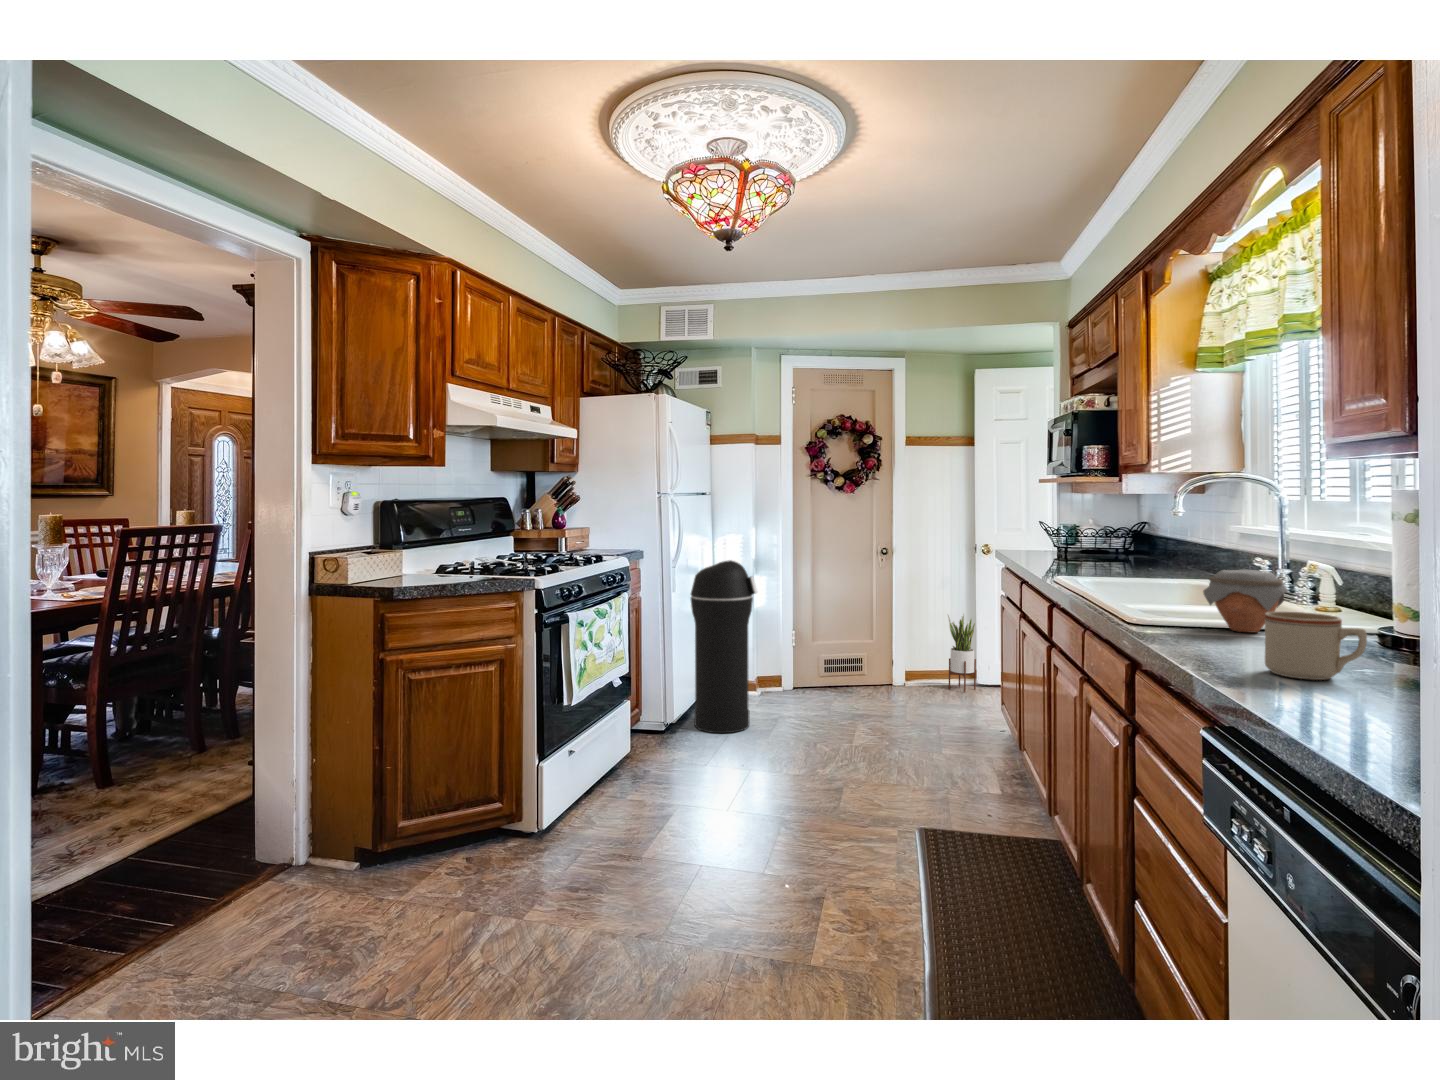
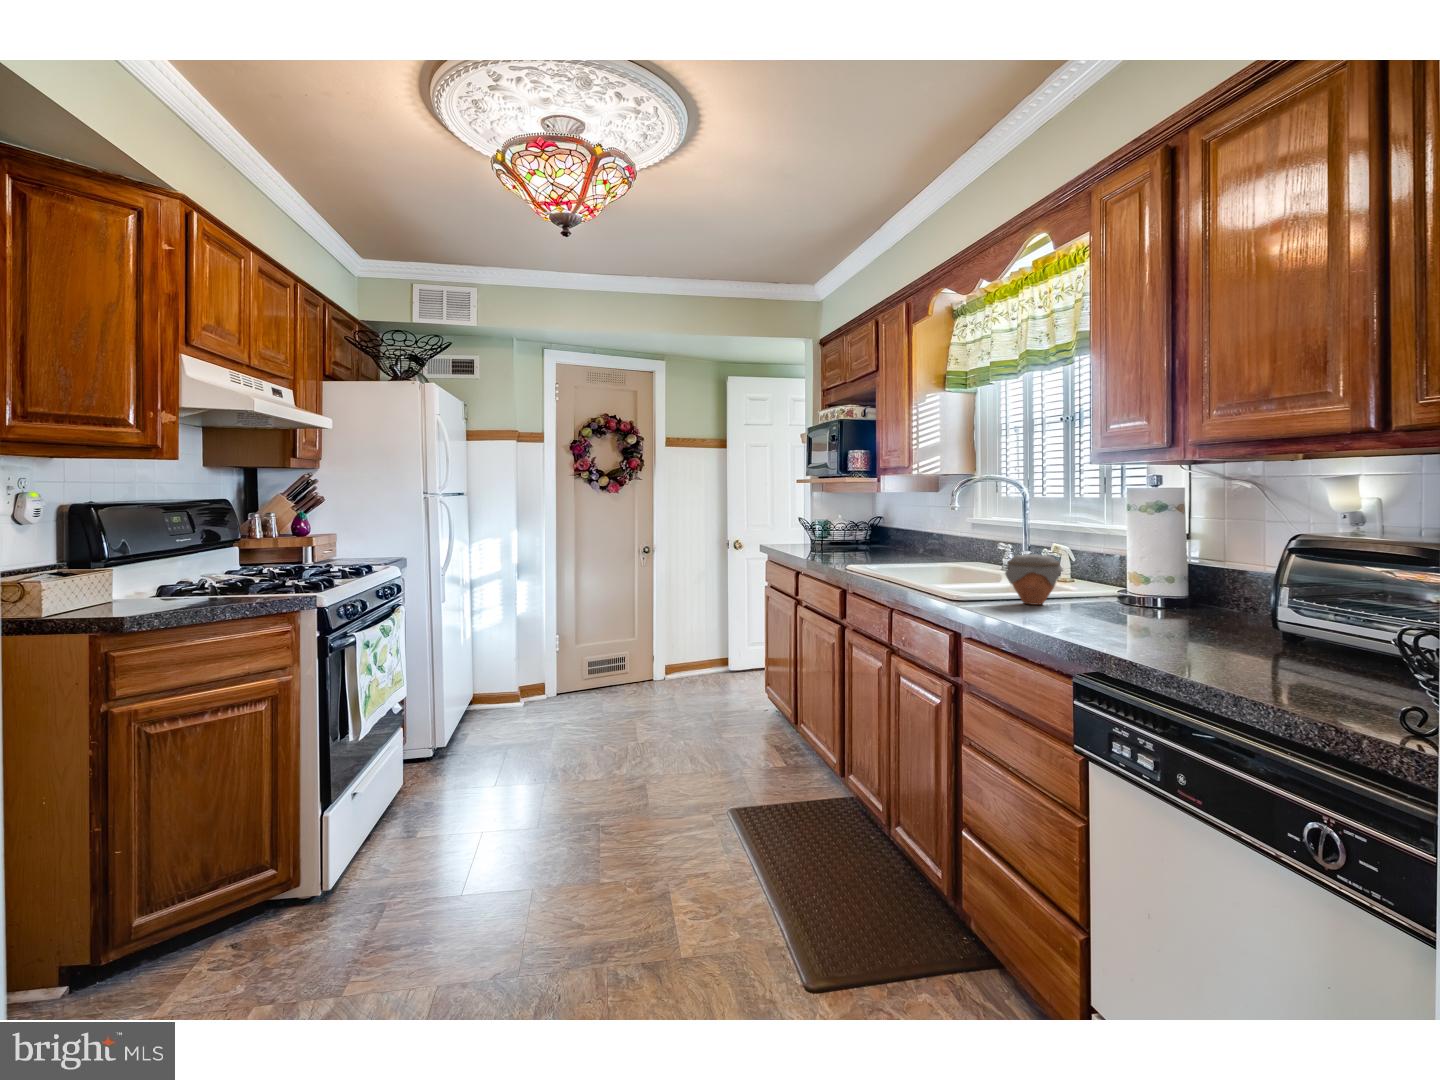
trash can: present [691,560,757,733] -> none [462,564,538,750]
mug: present [1265,612,1367,680] -> none [1087,585,1158,636]
potted plant: present [947,613,976,692] -> none [708,606,734,681]

